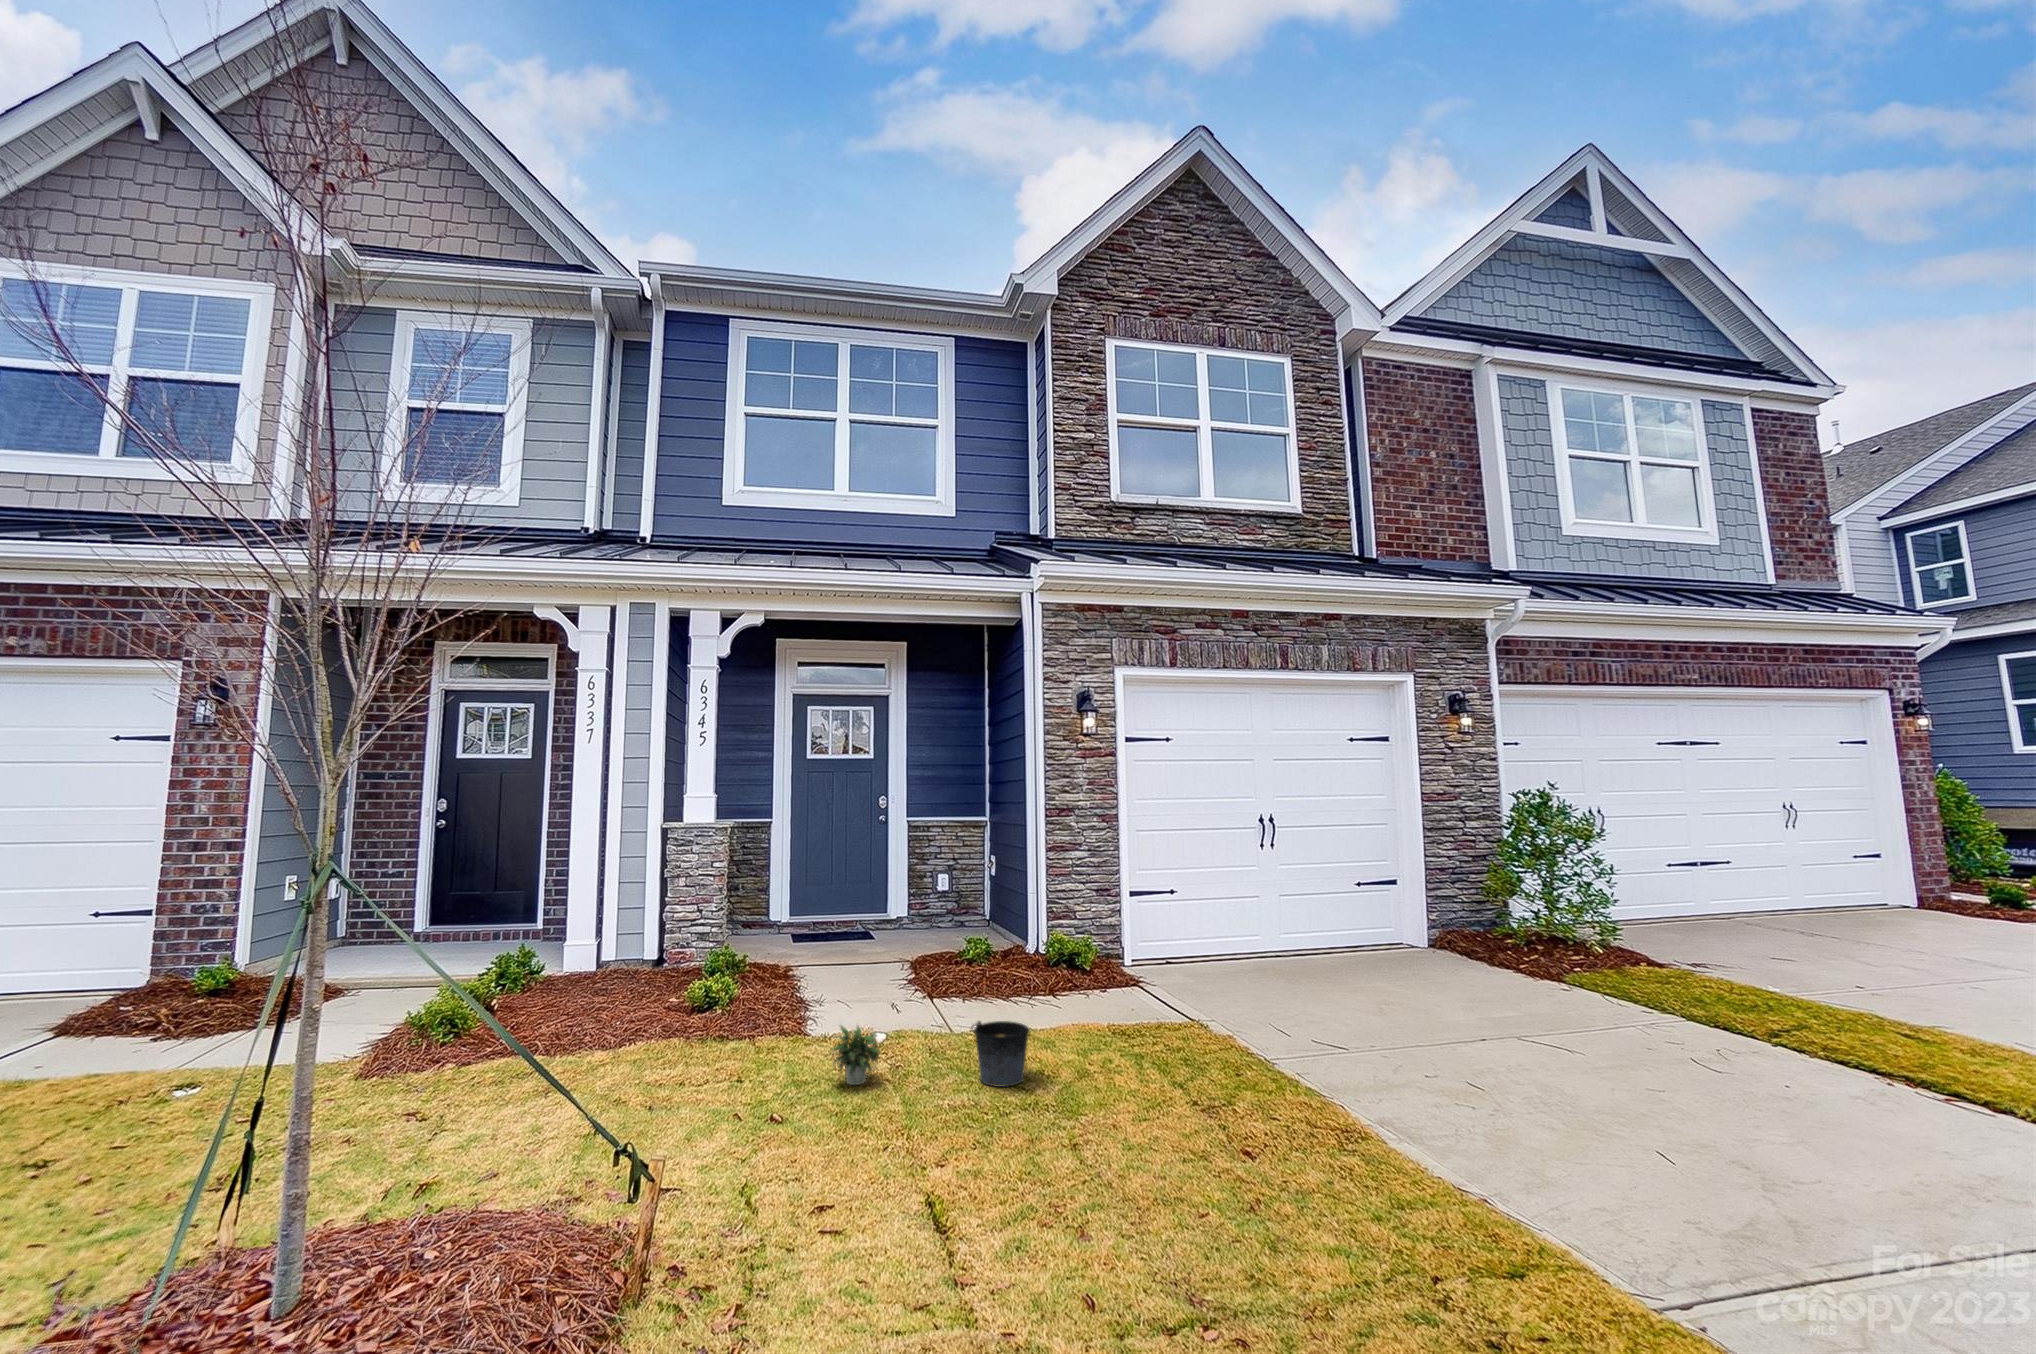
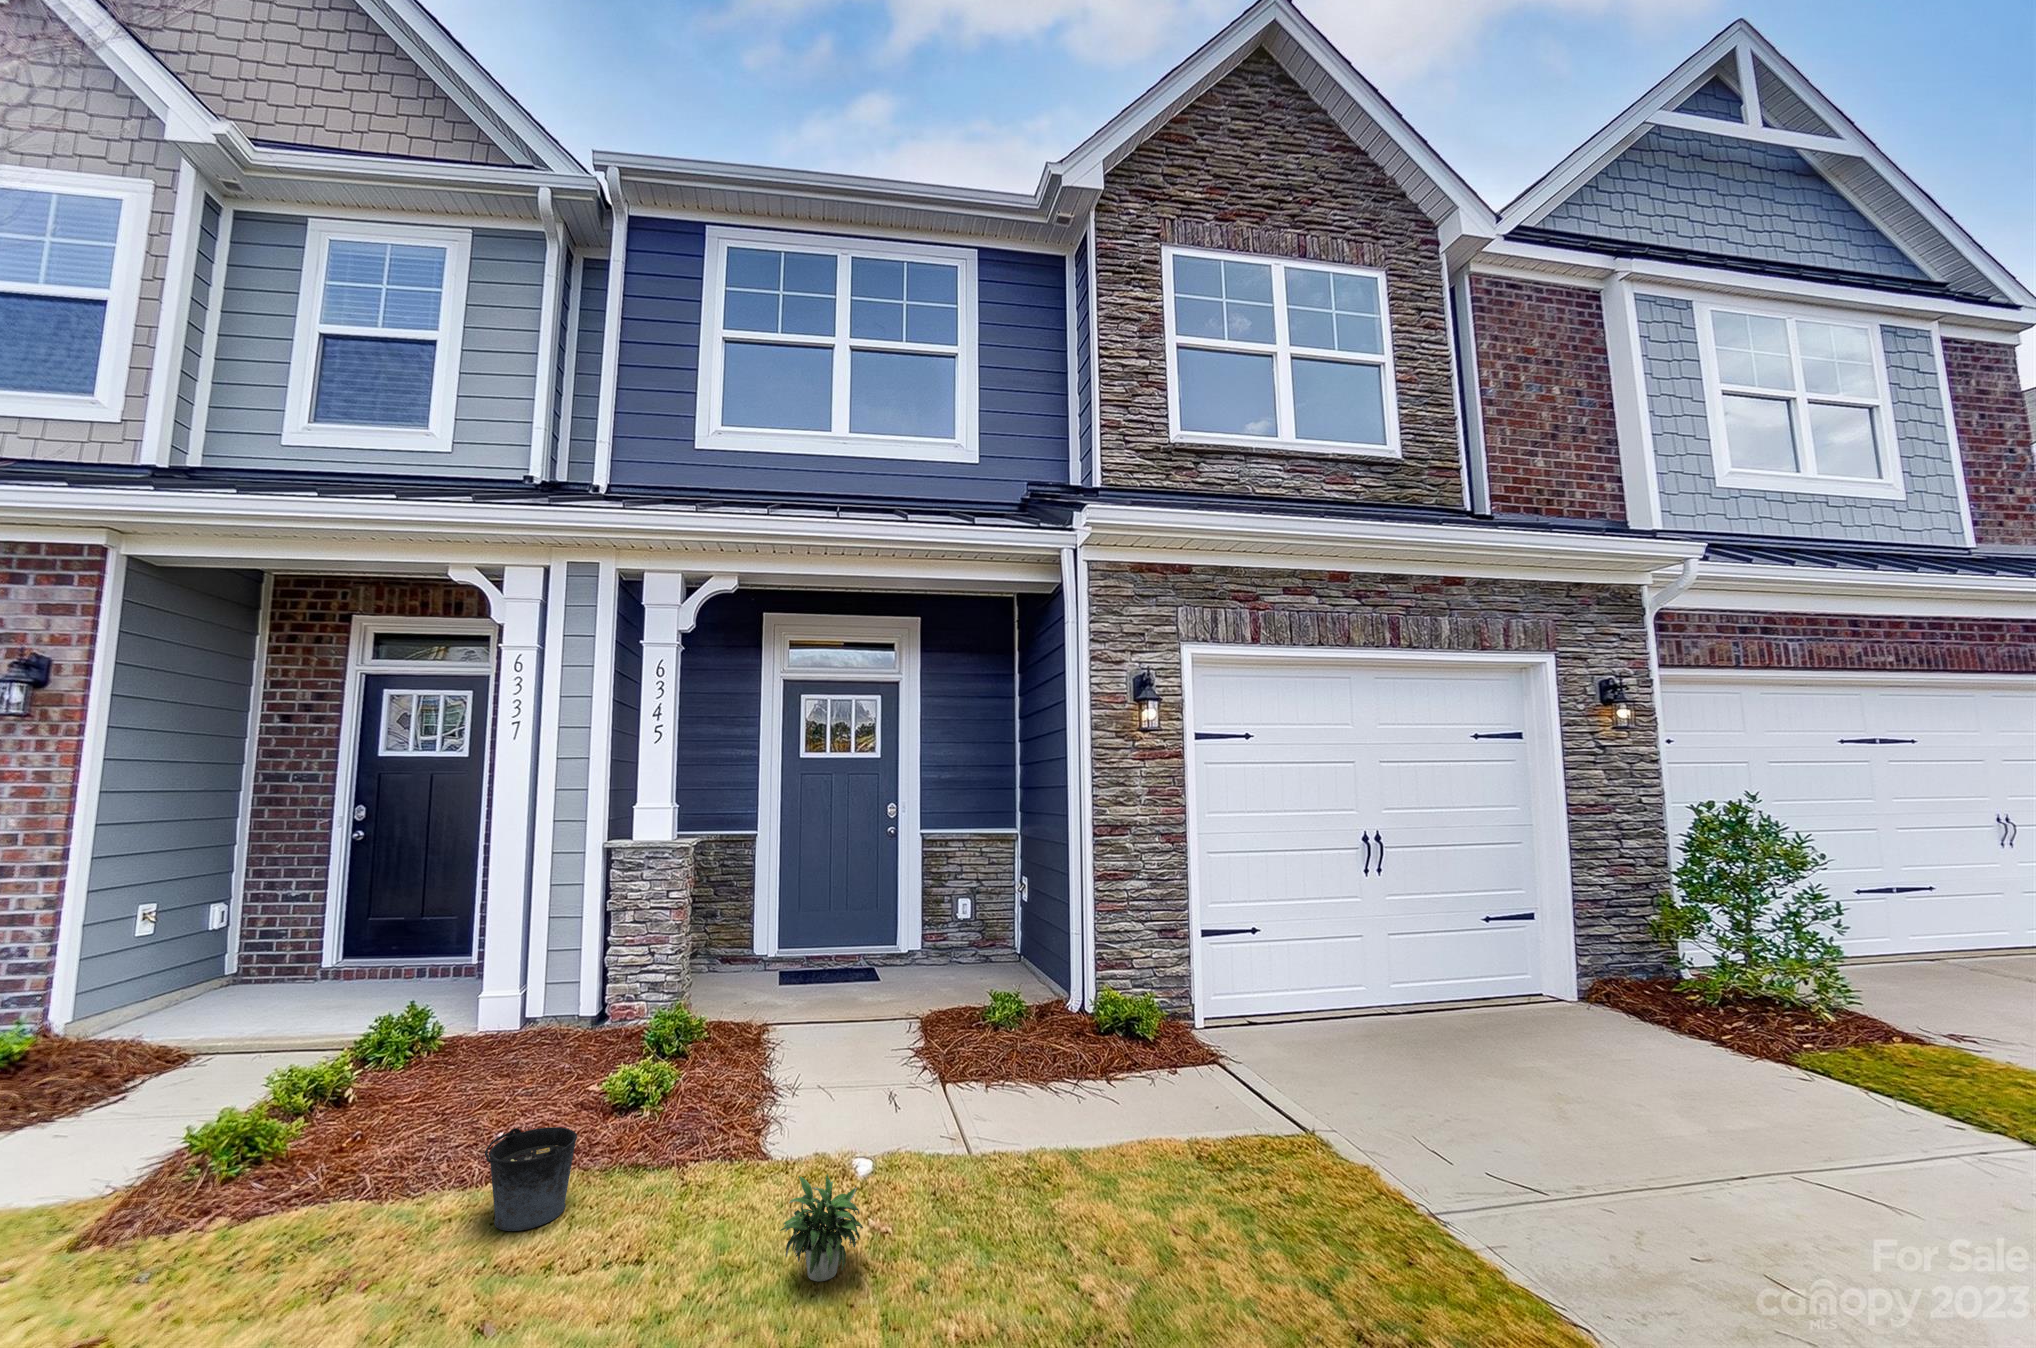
bucket: present [972,1021,1029,1087] -> present [485,1127,577,1231]

